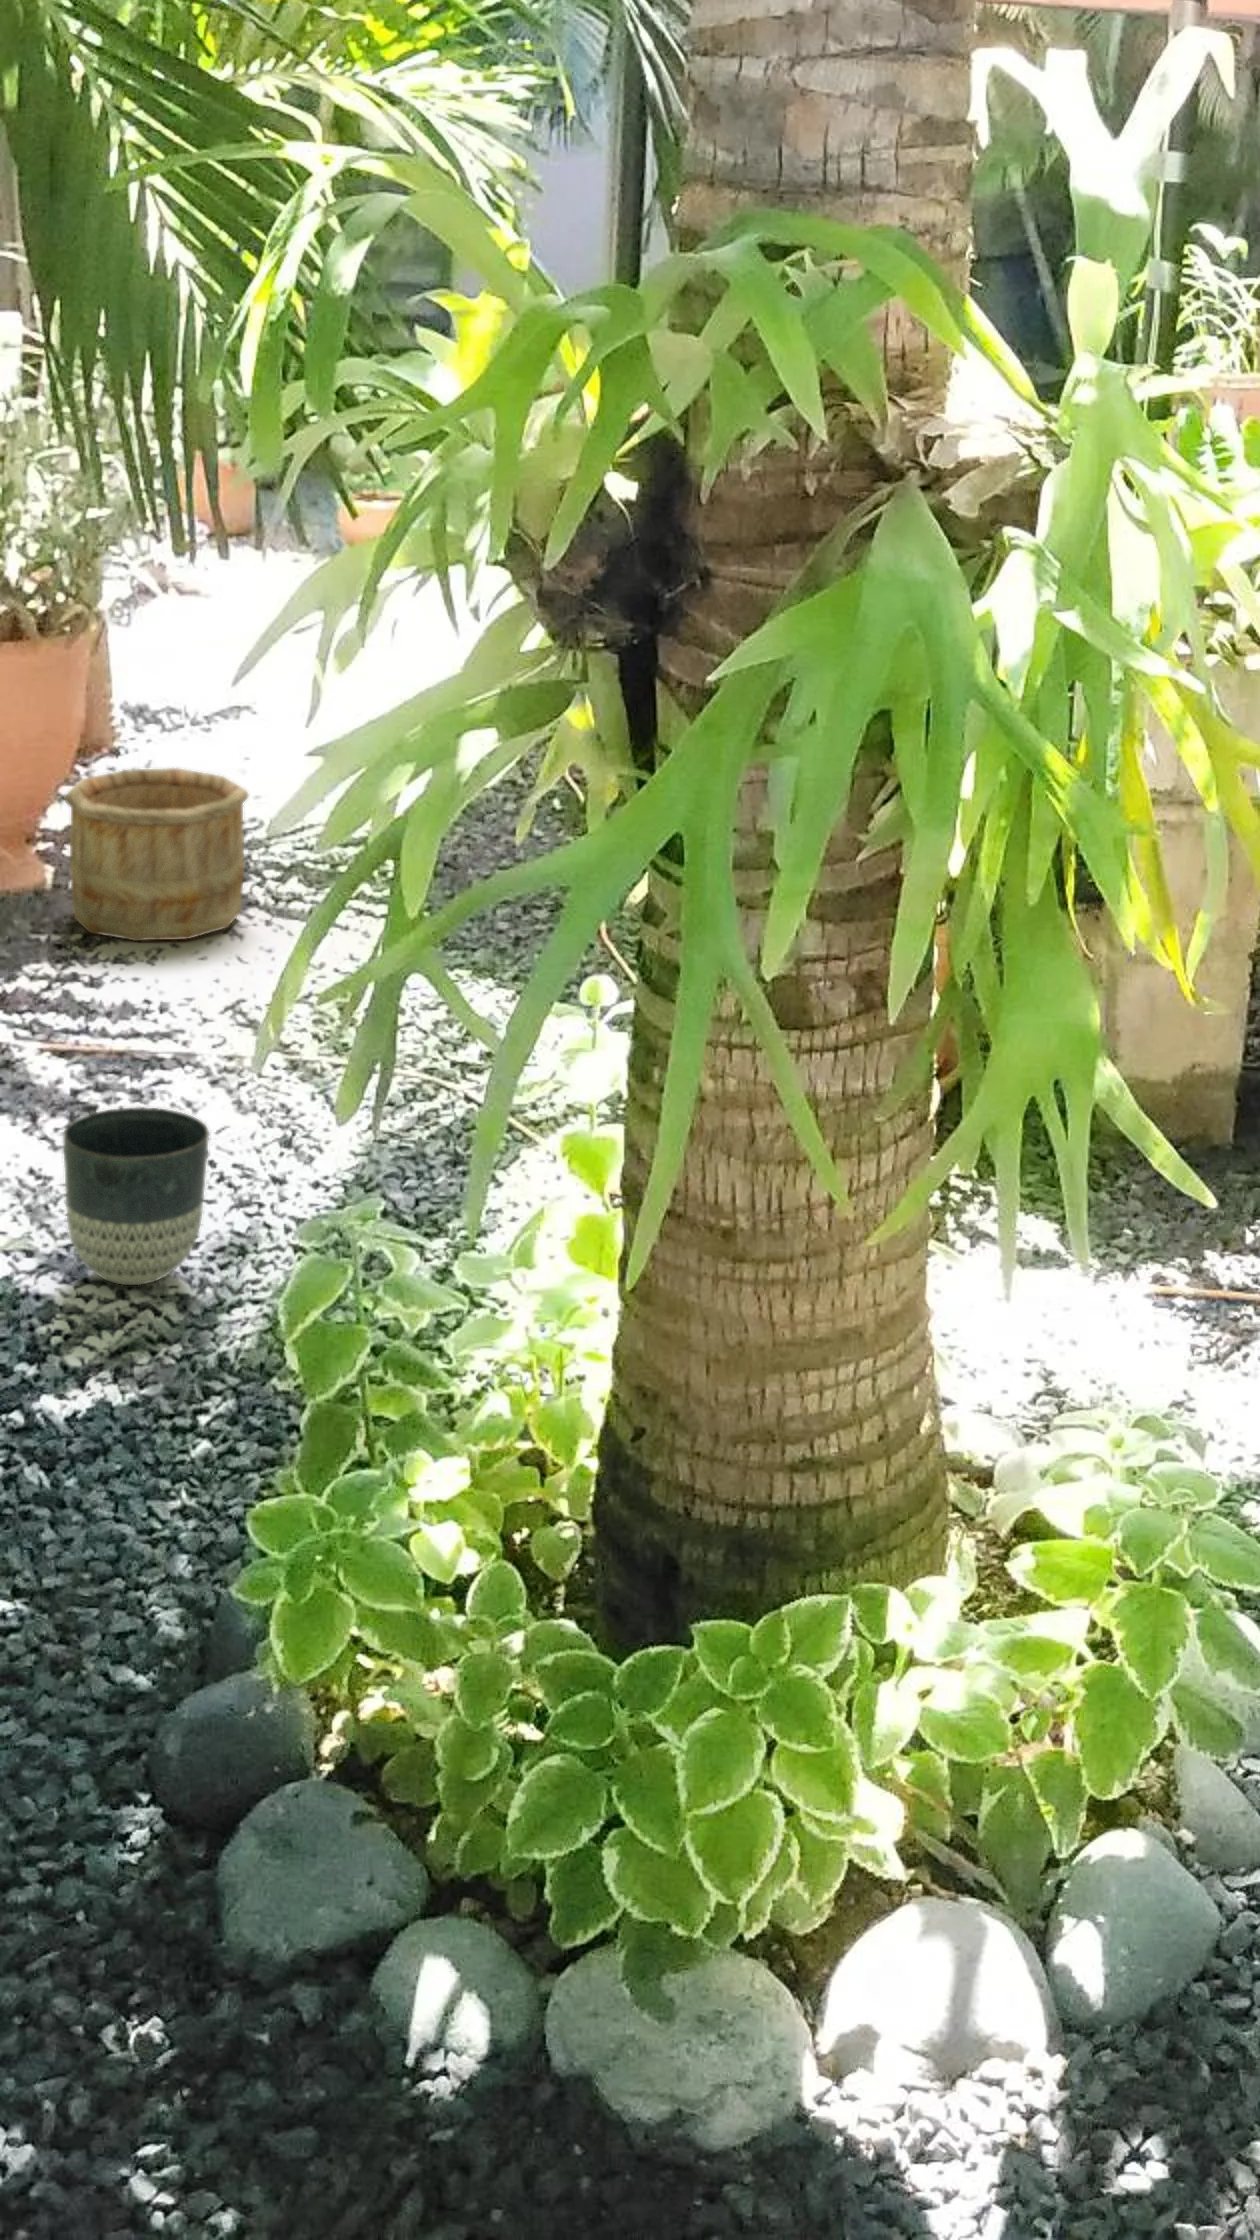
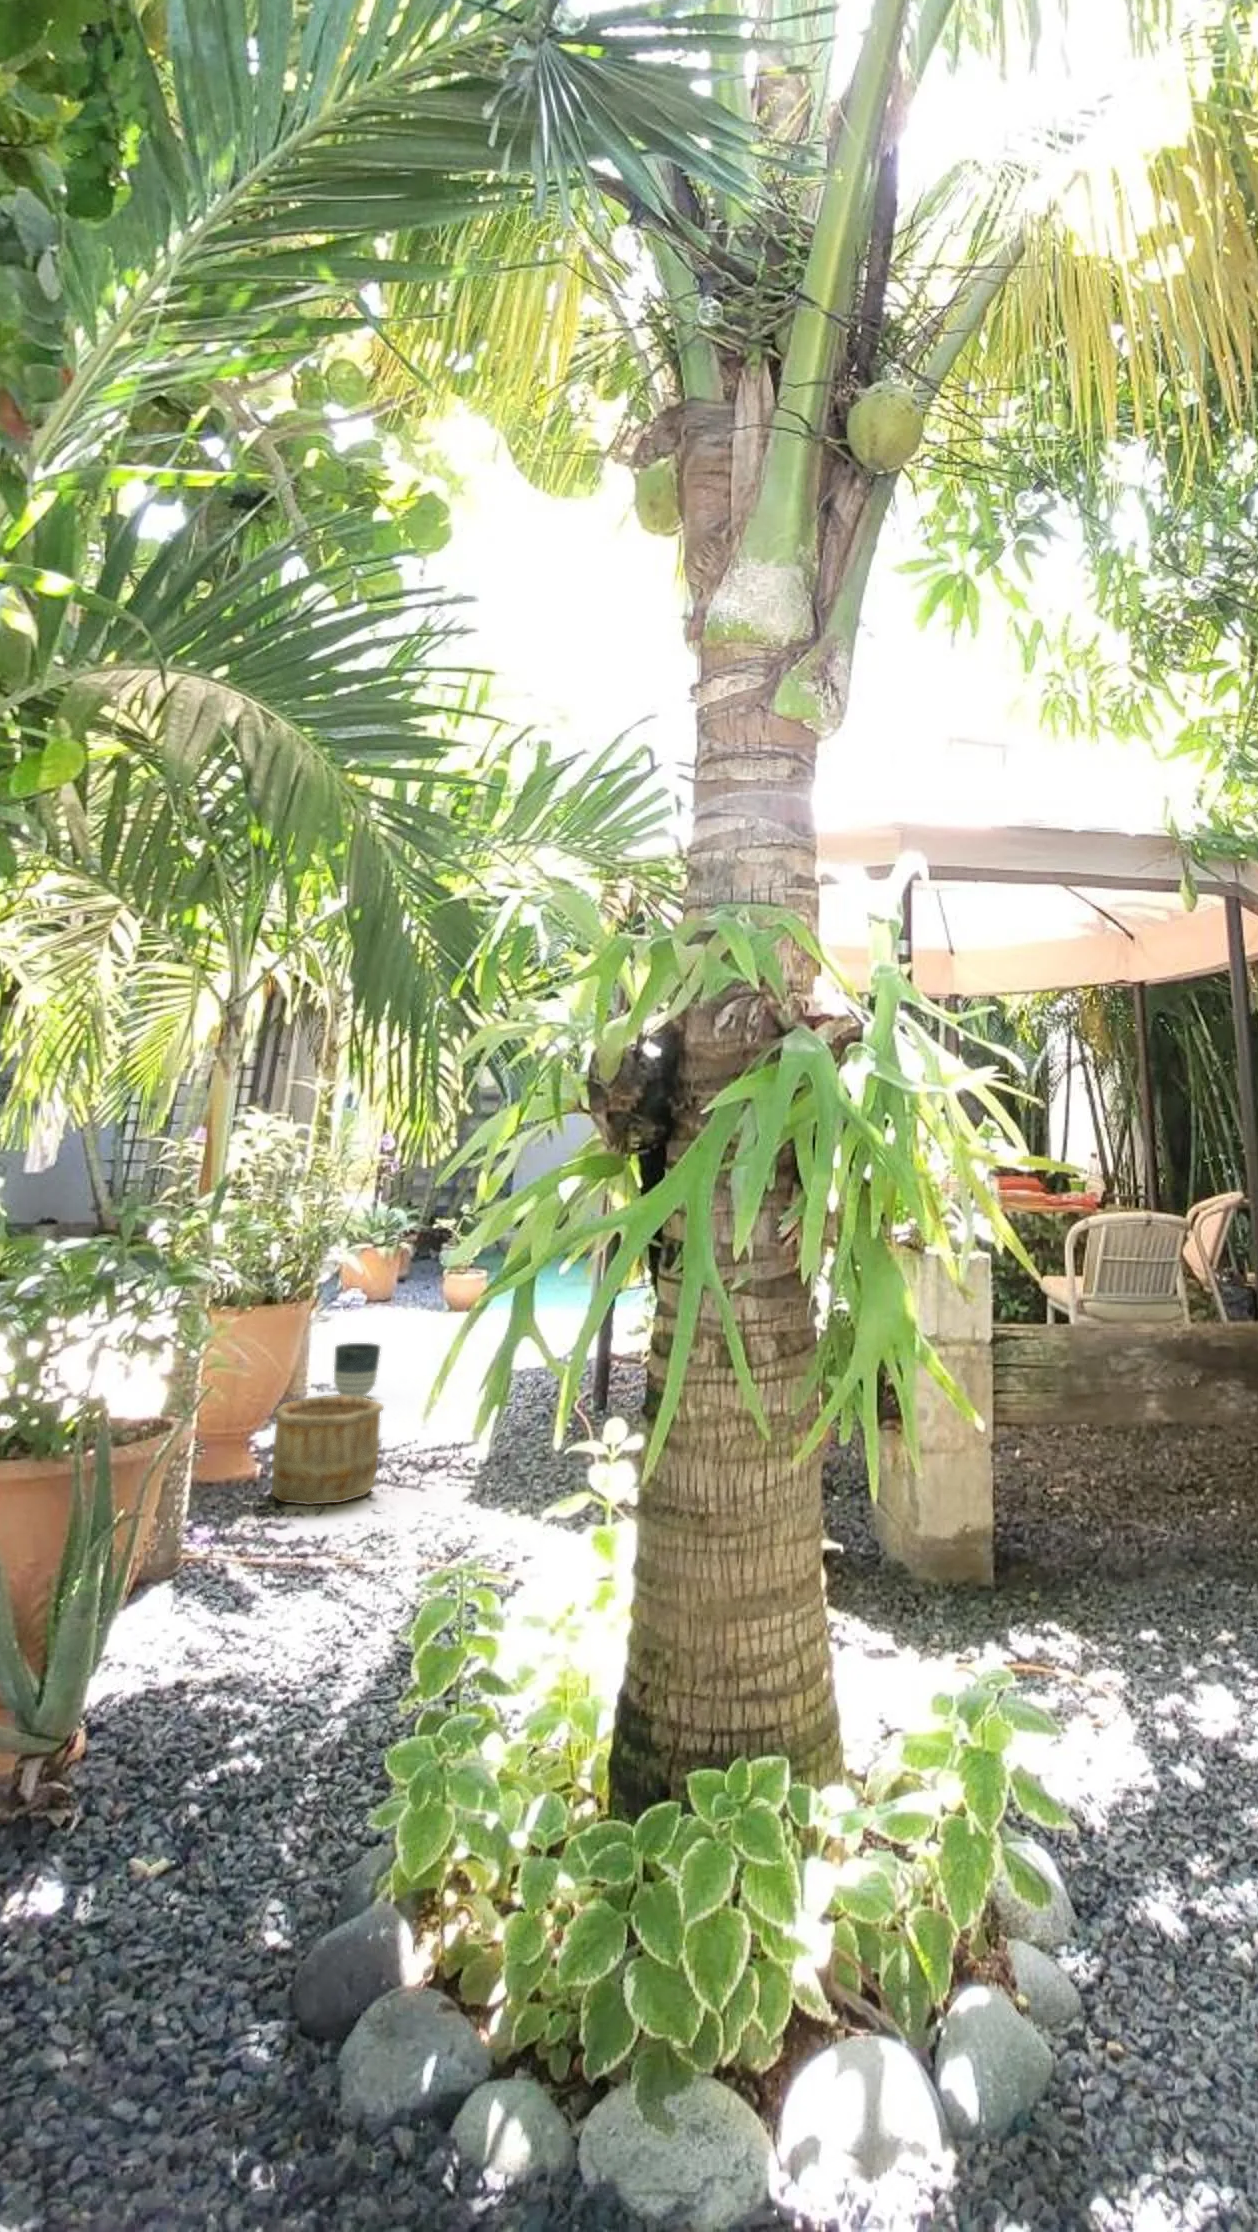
planter: present [63,1107,209,1285] -> present [334,1343,380,1397]

